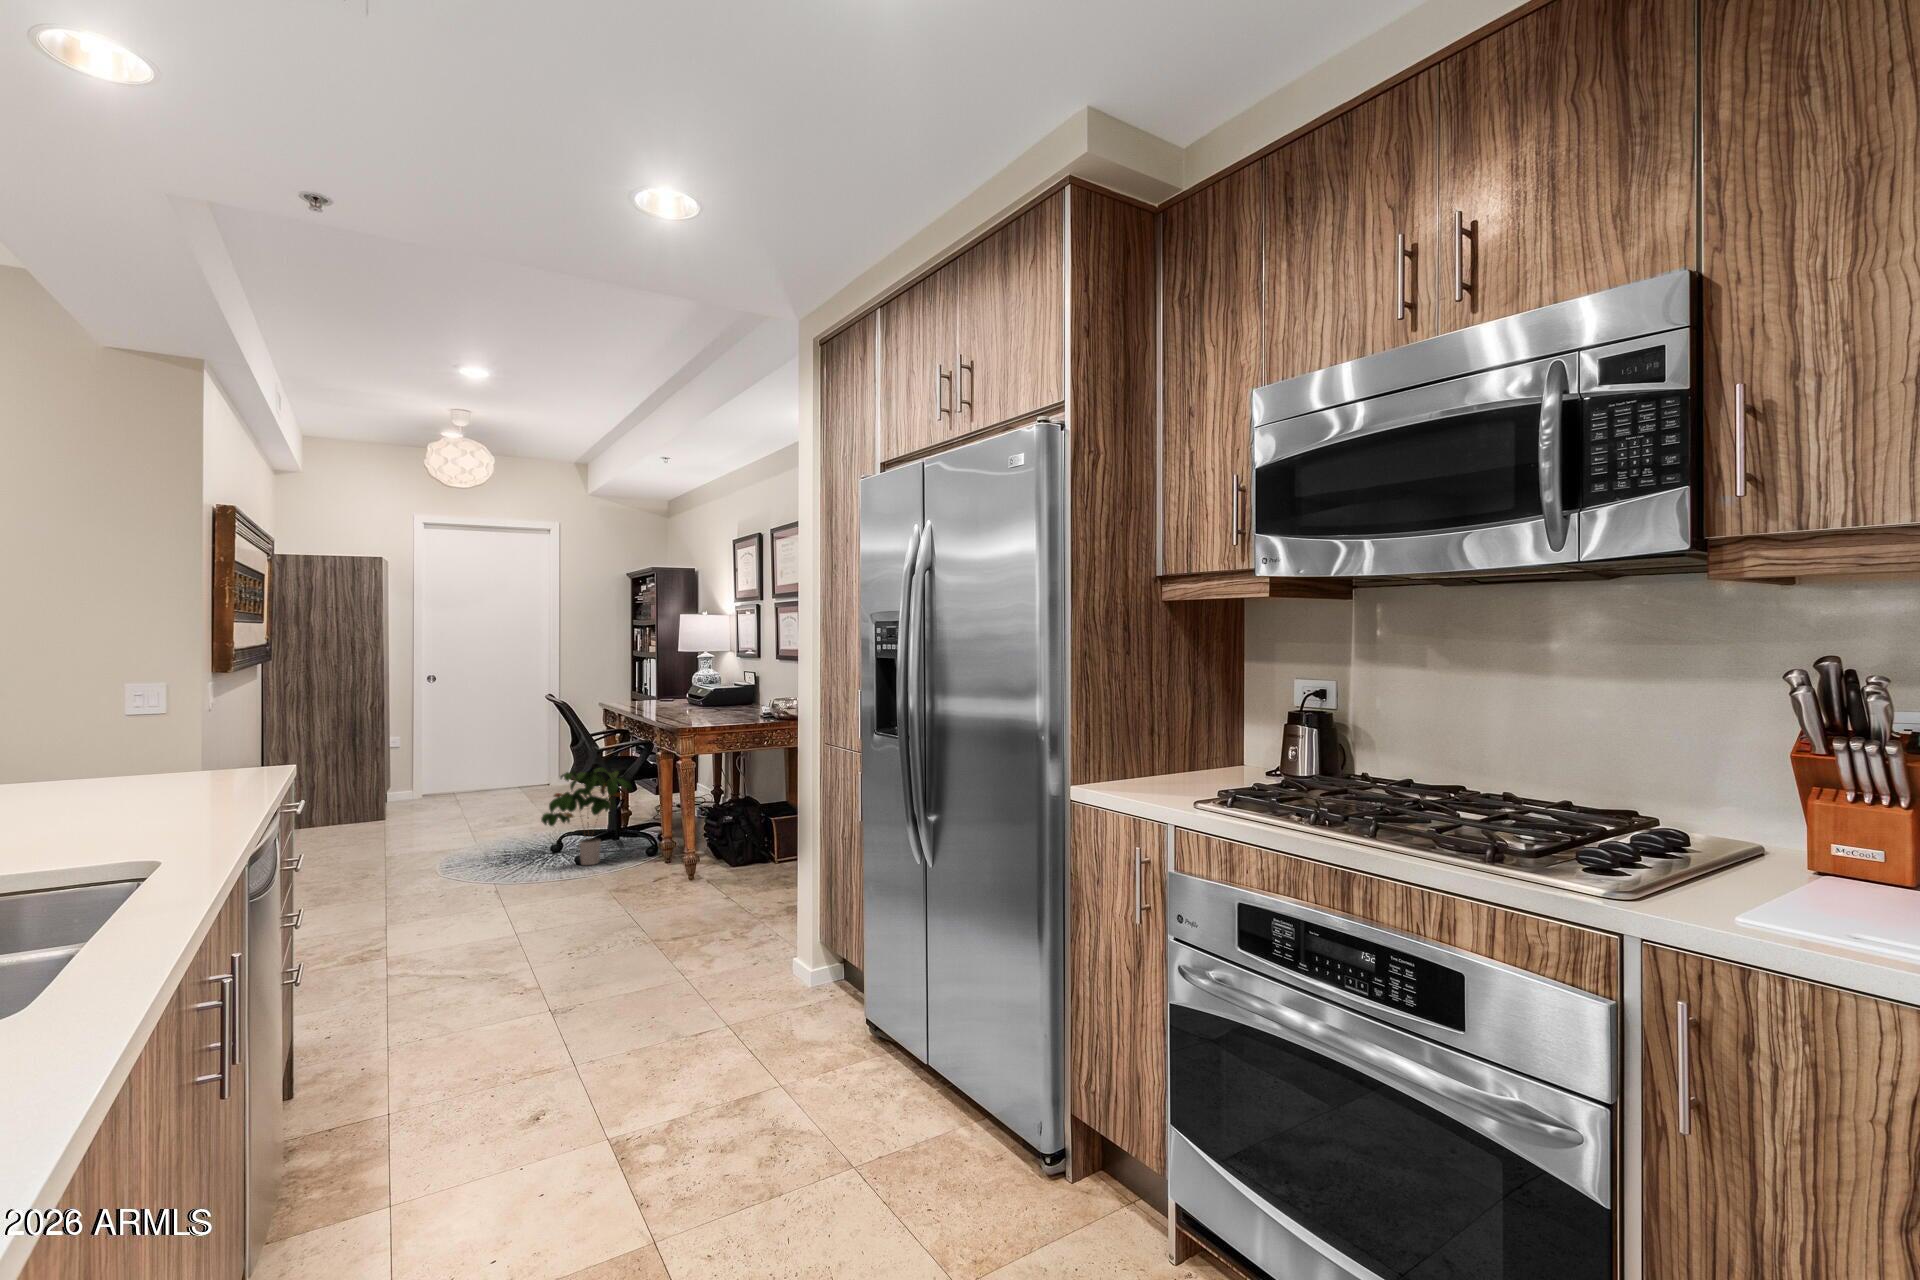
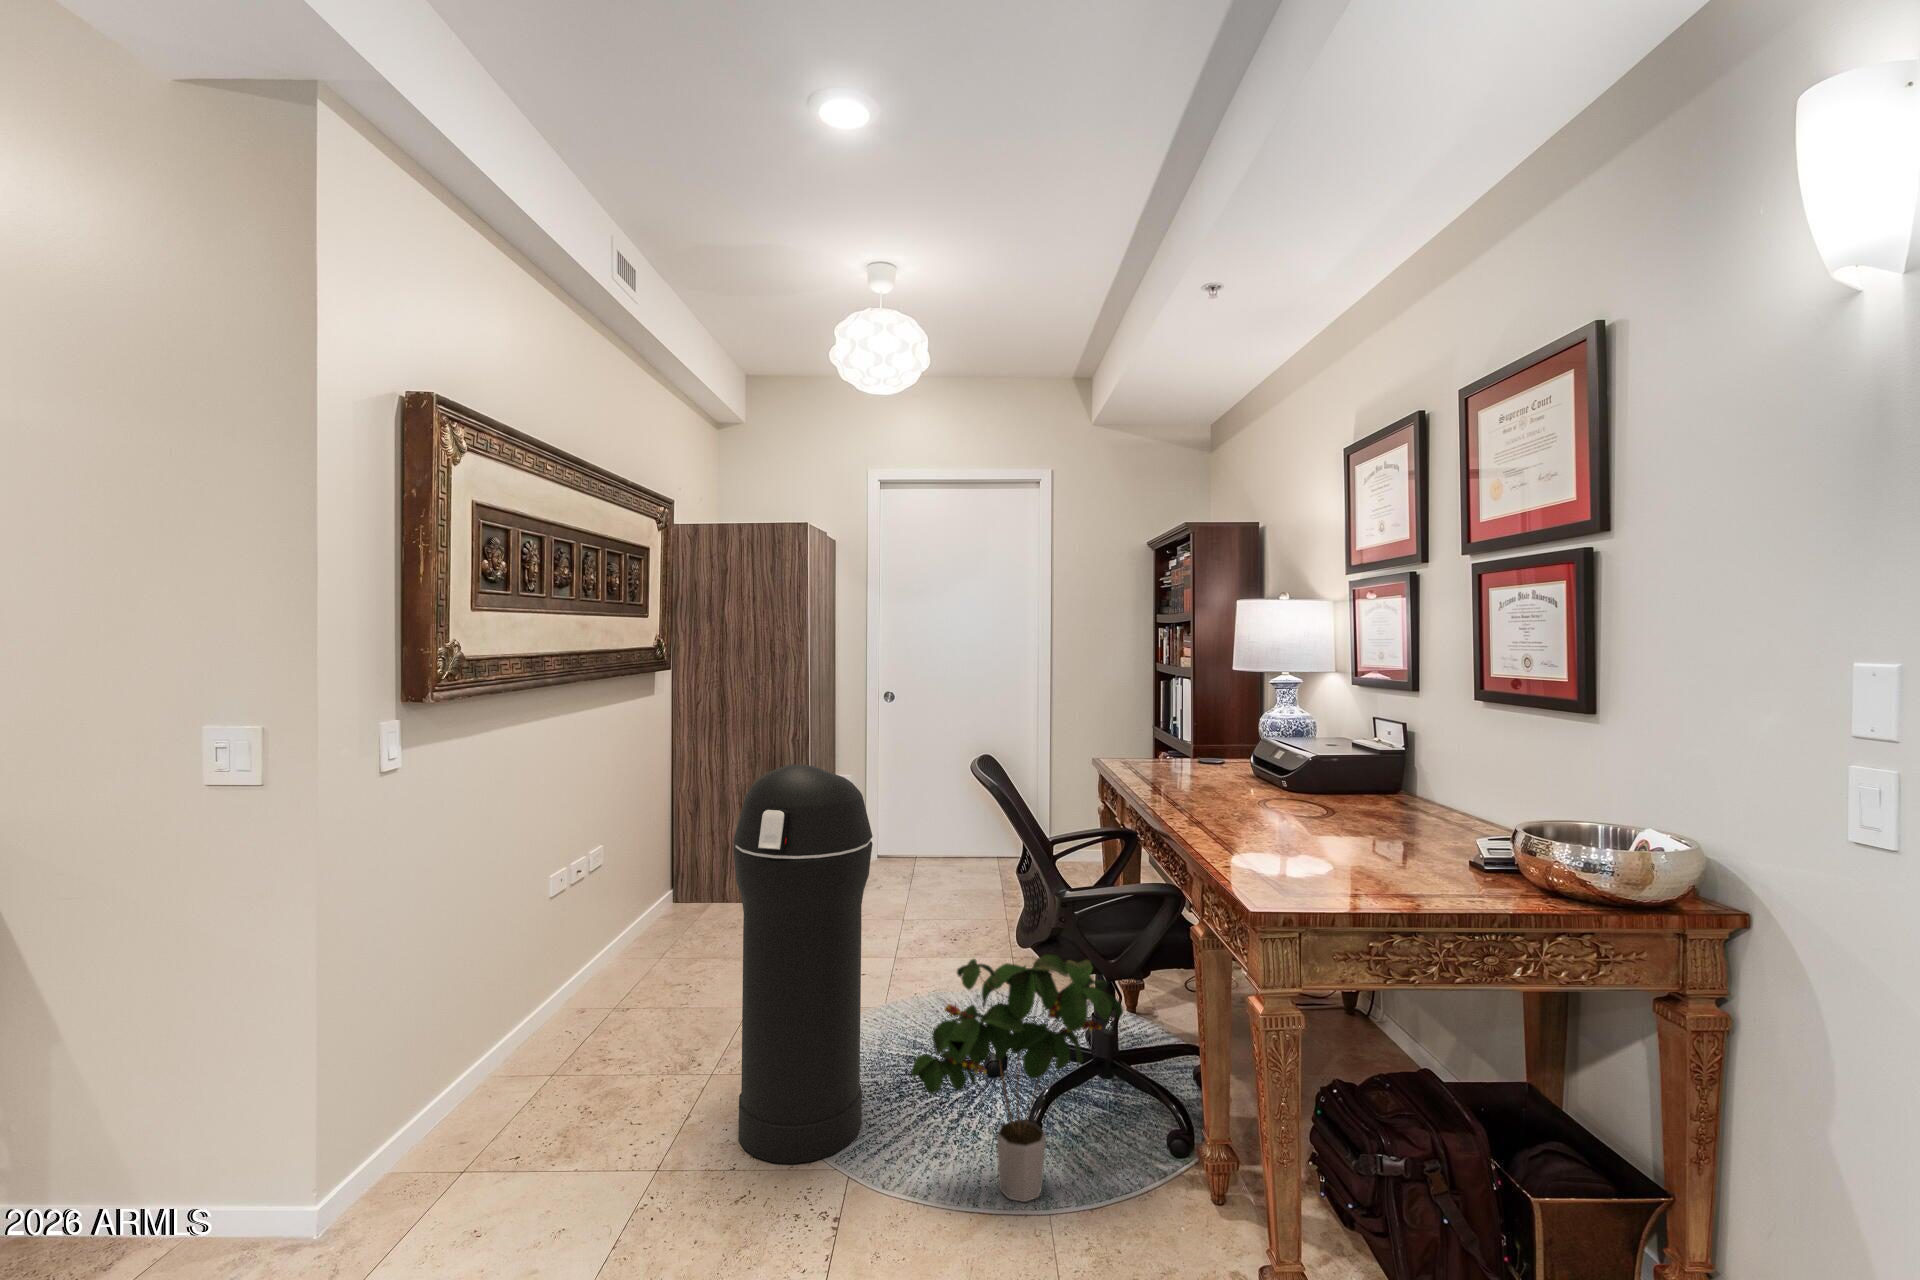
trash can: none [437,697,509,876] -> present [733,764,873,1164]

